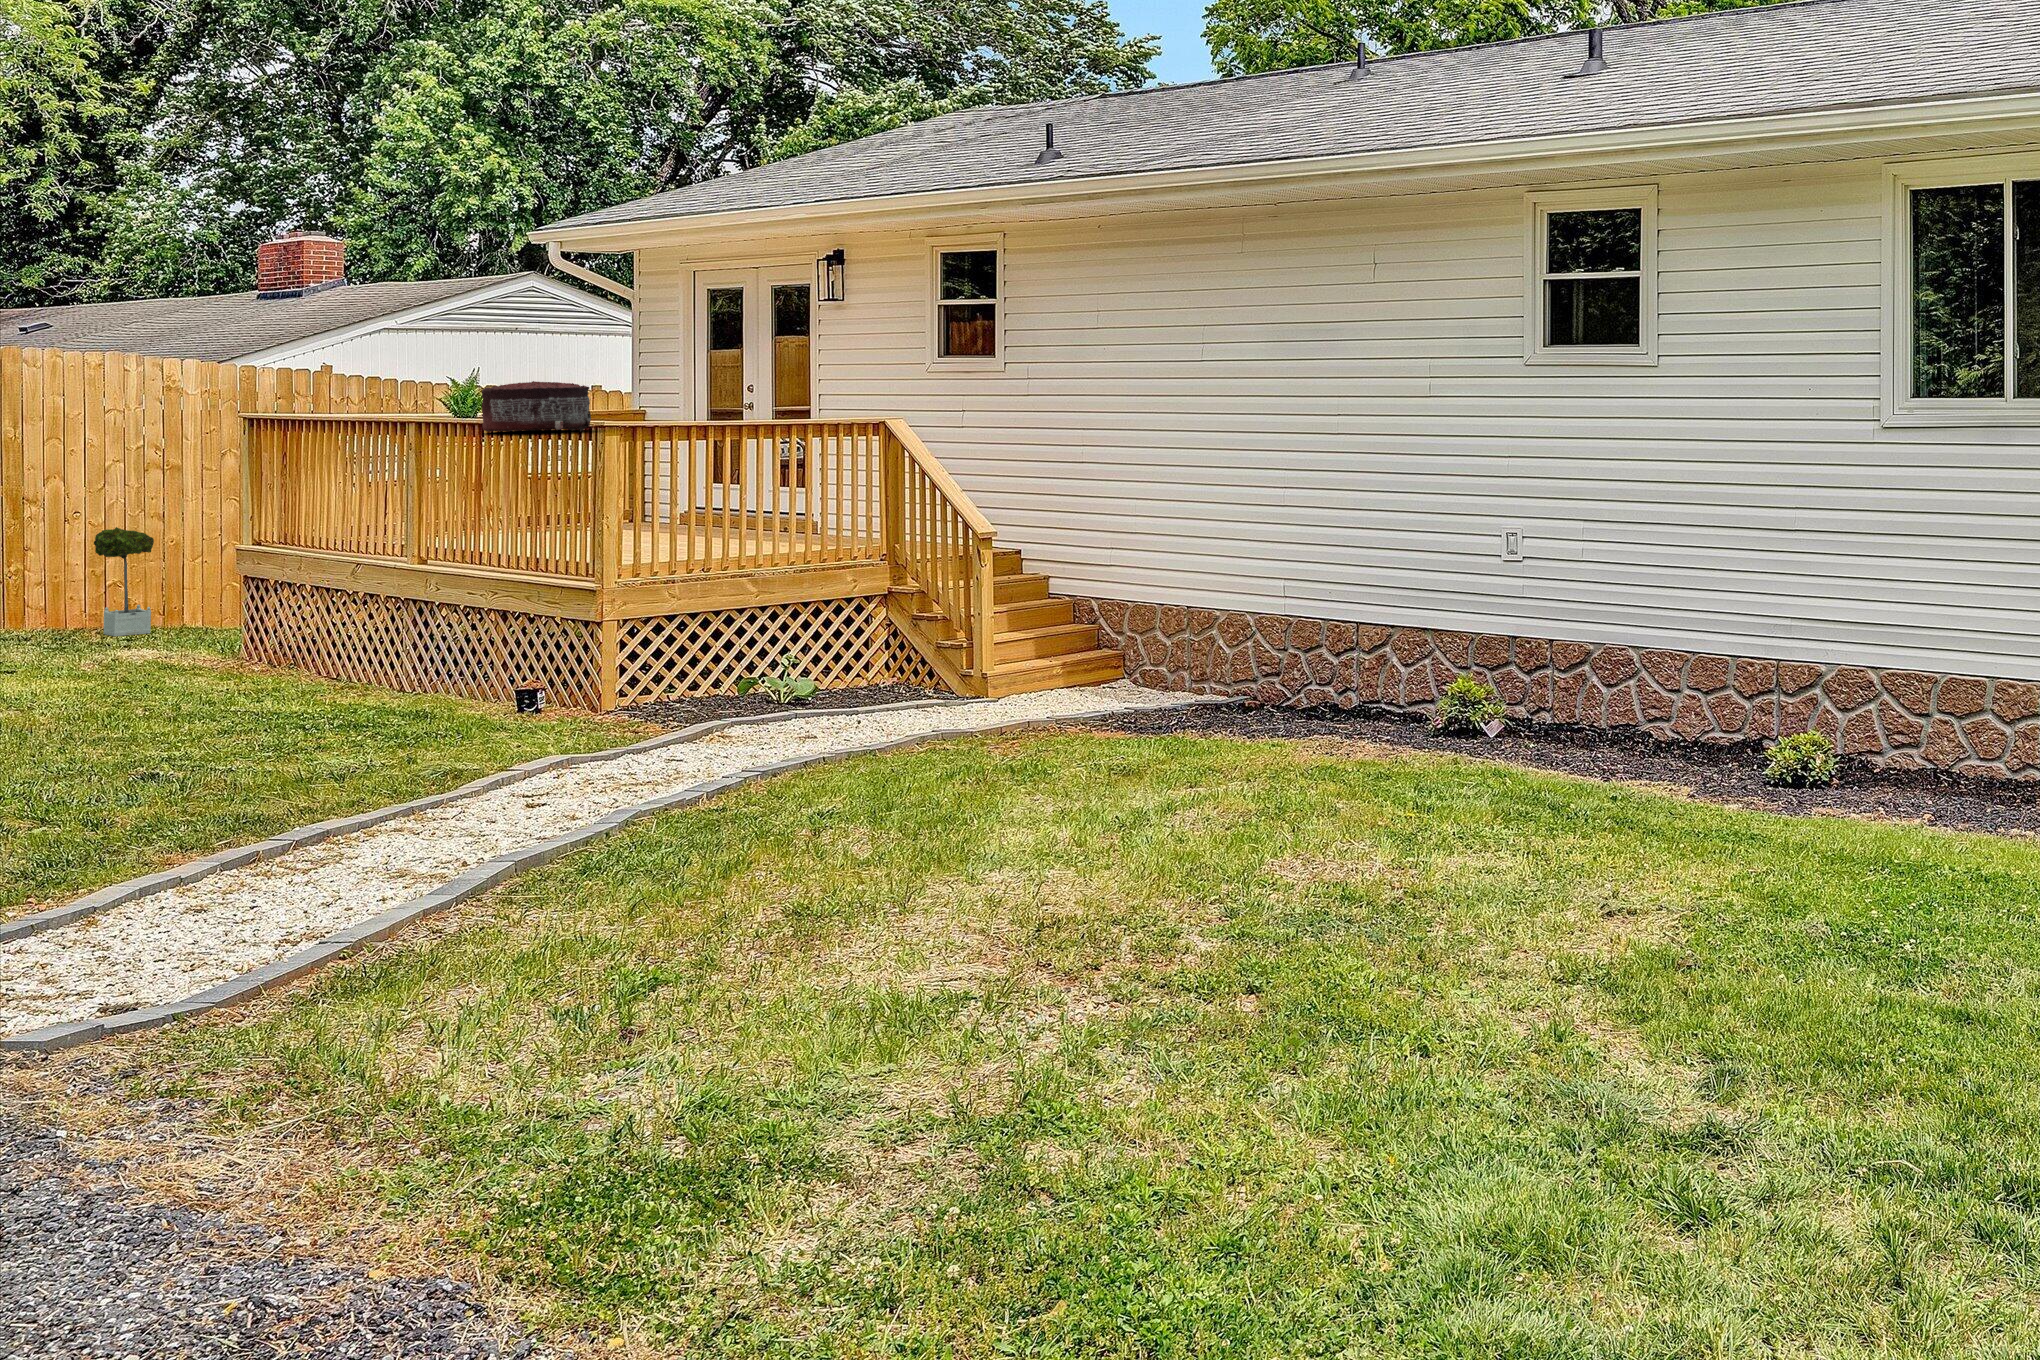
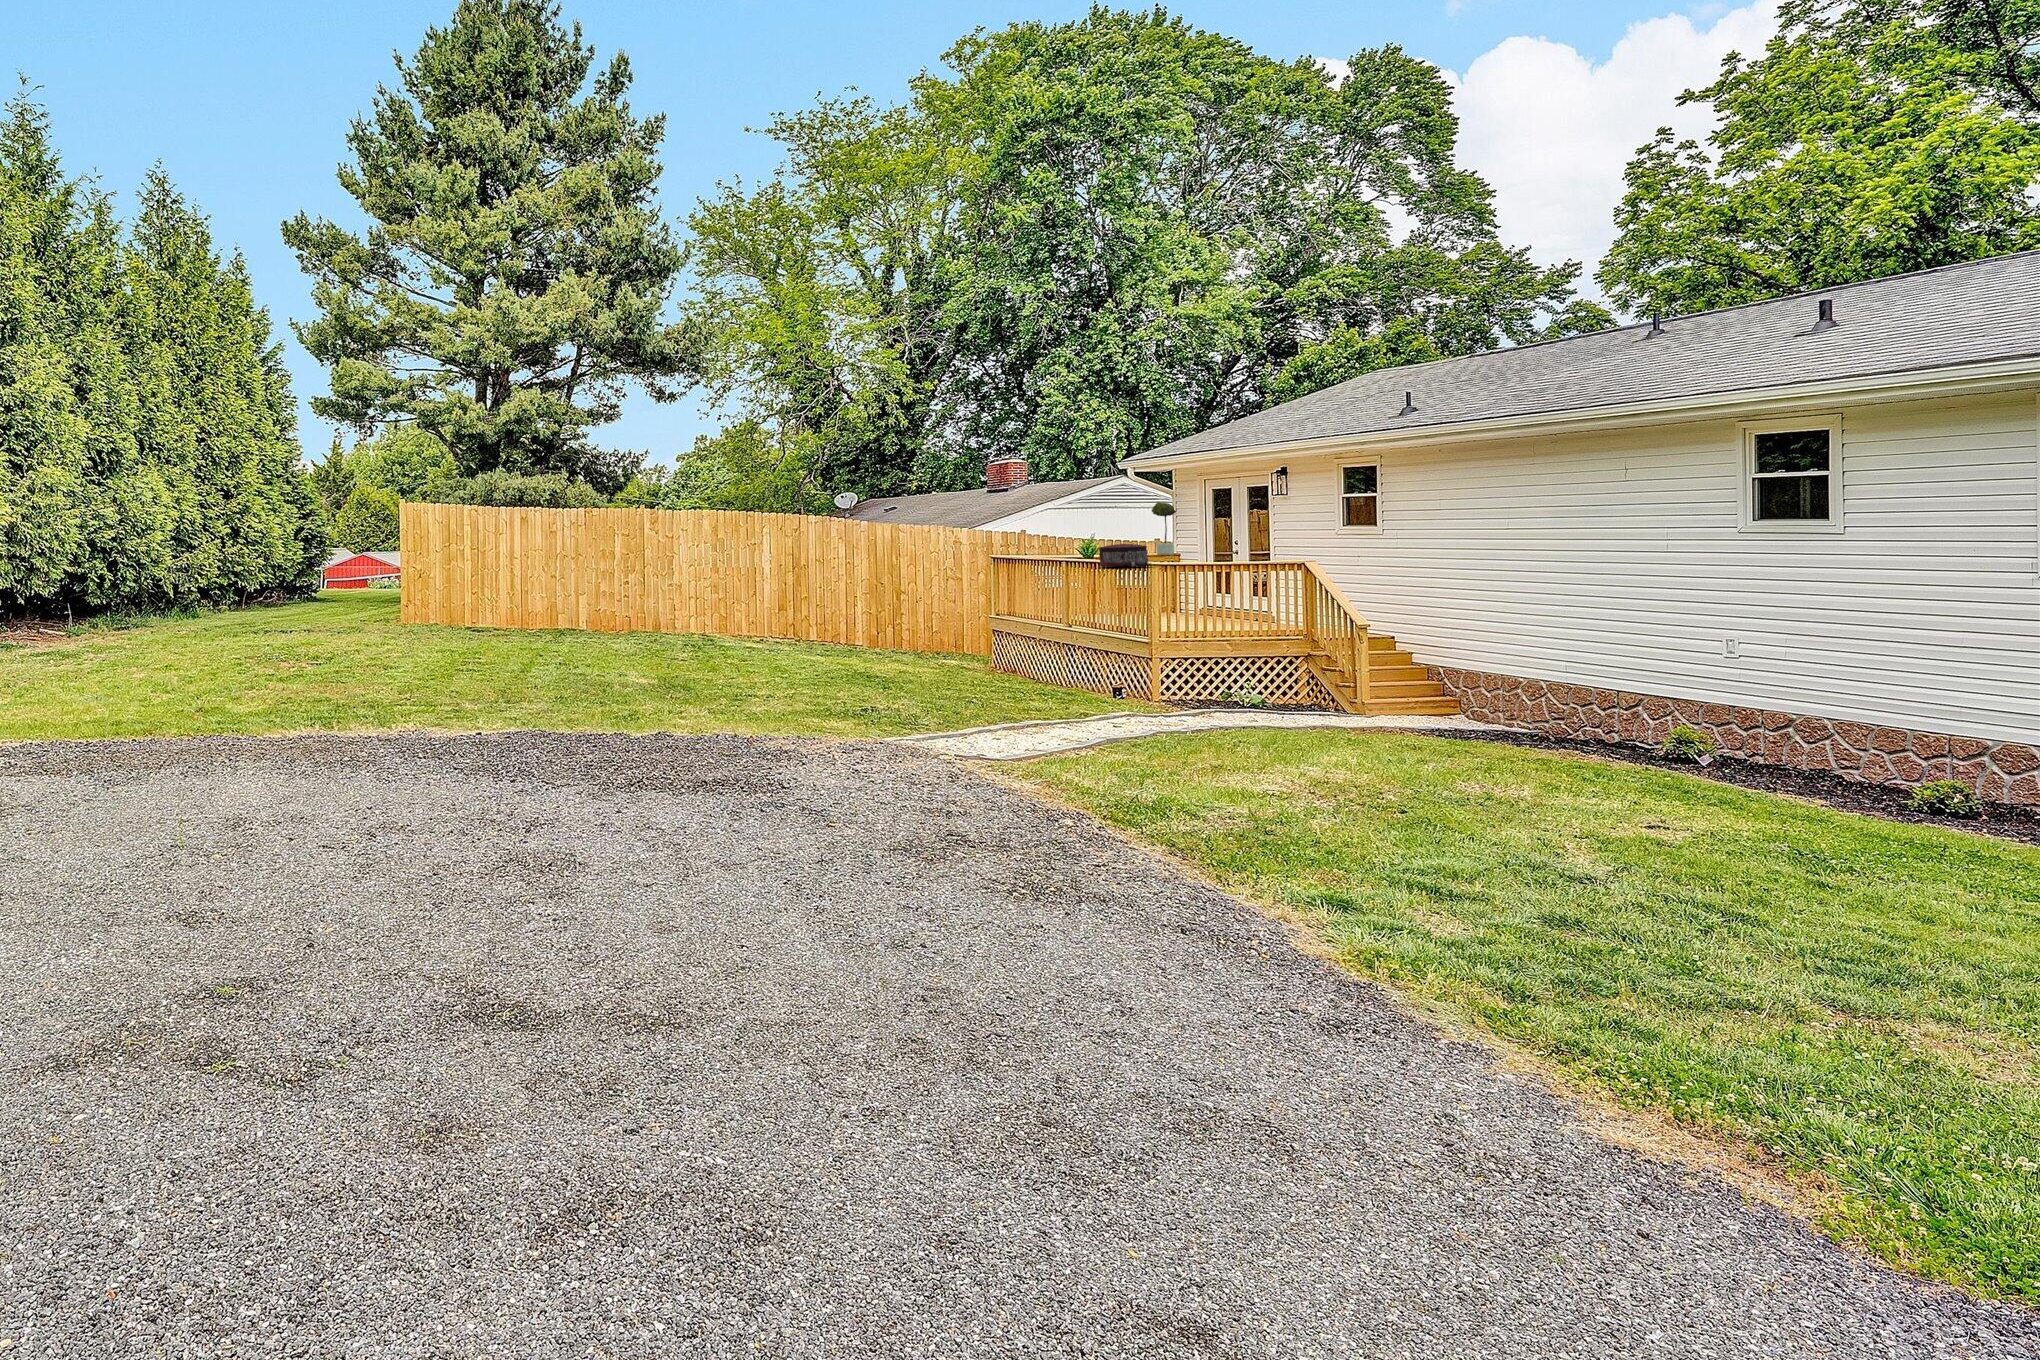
potted tree: present [94,527,154,636] -> present [1151,502,1176,555]

